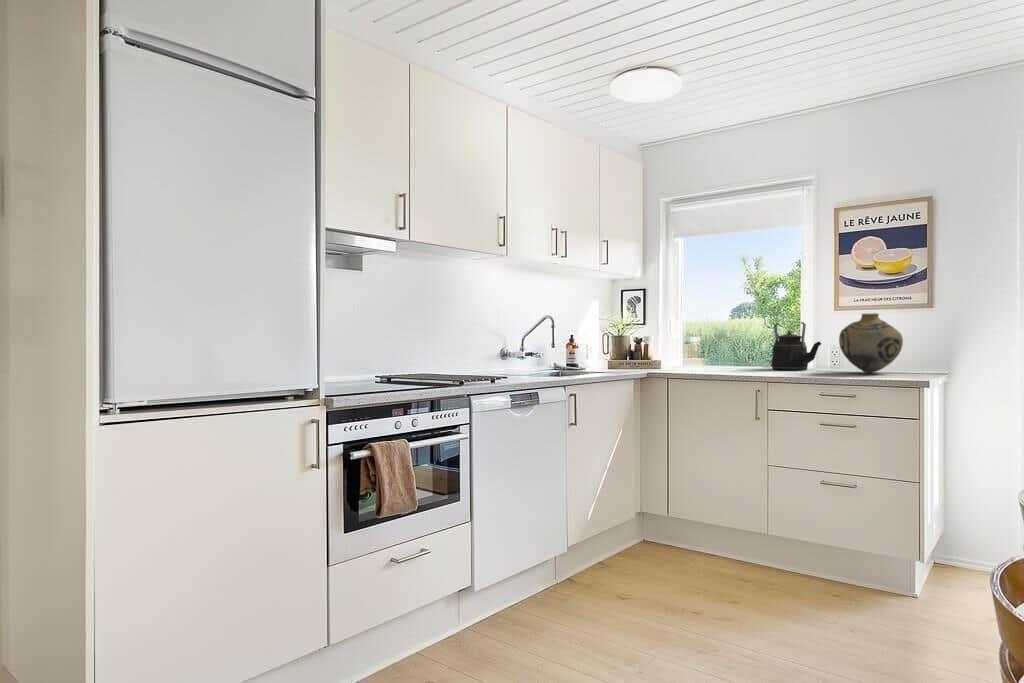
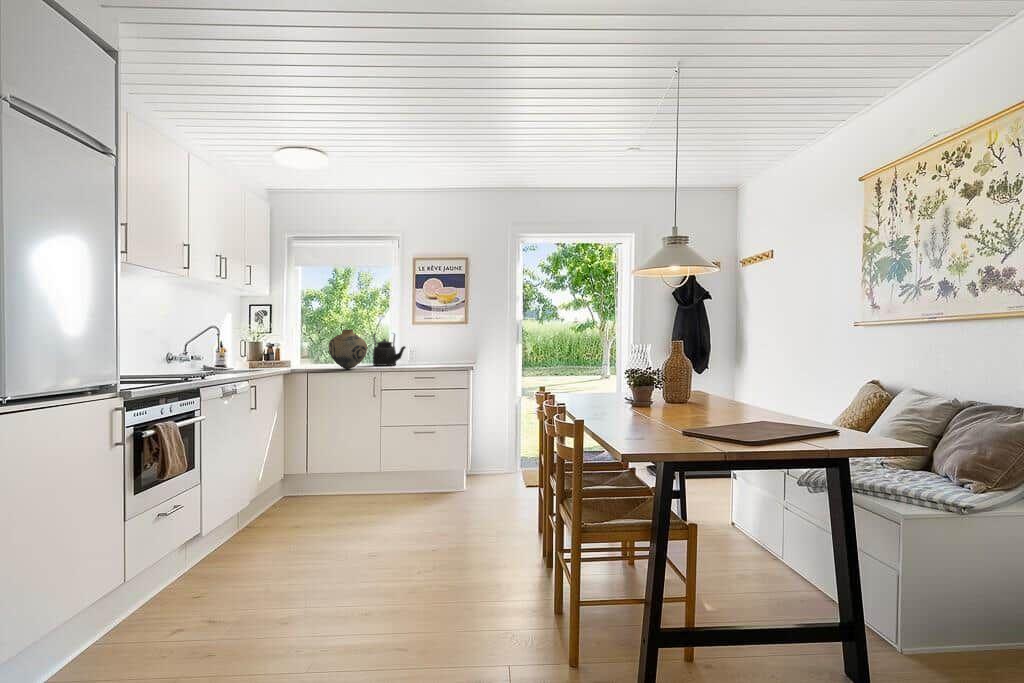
vase: present [839,313,903,373] -> present [329,329,367,369]

